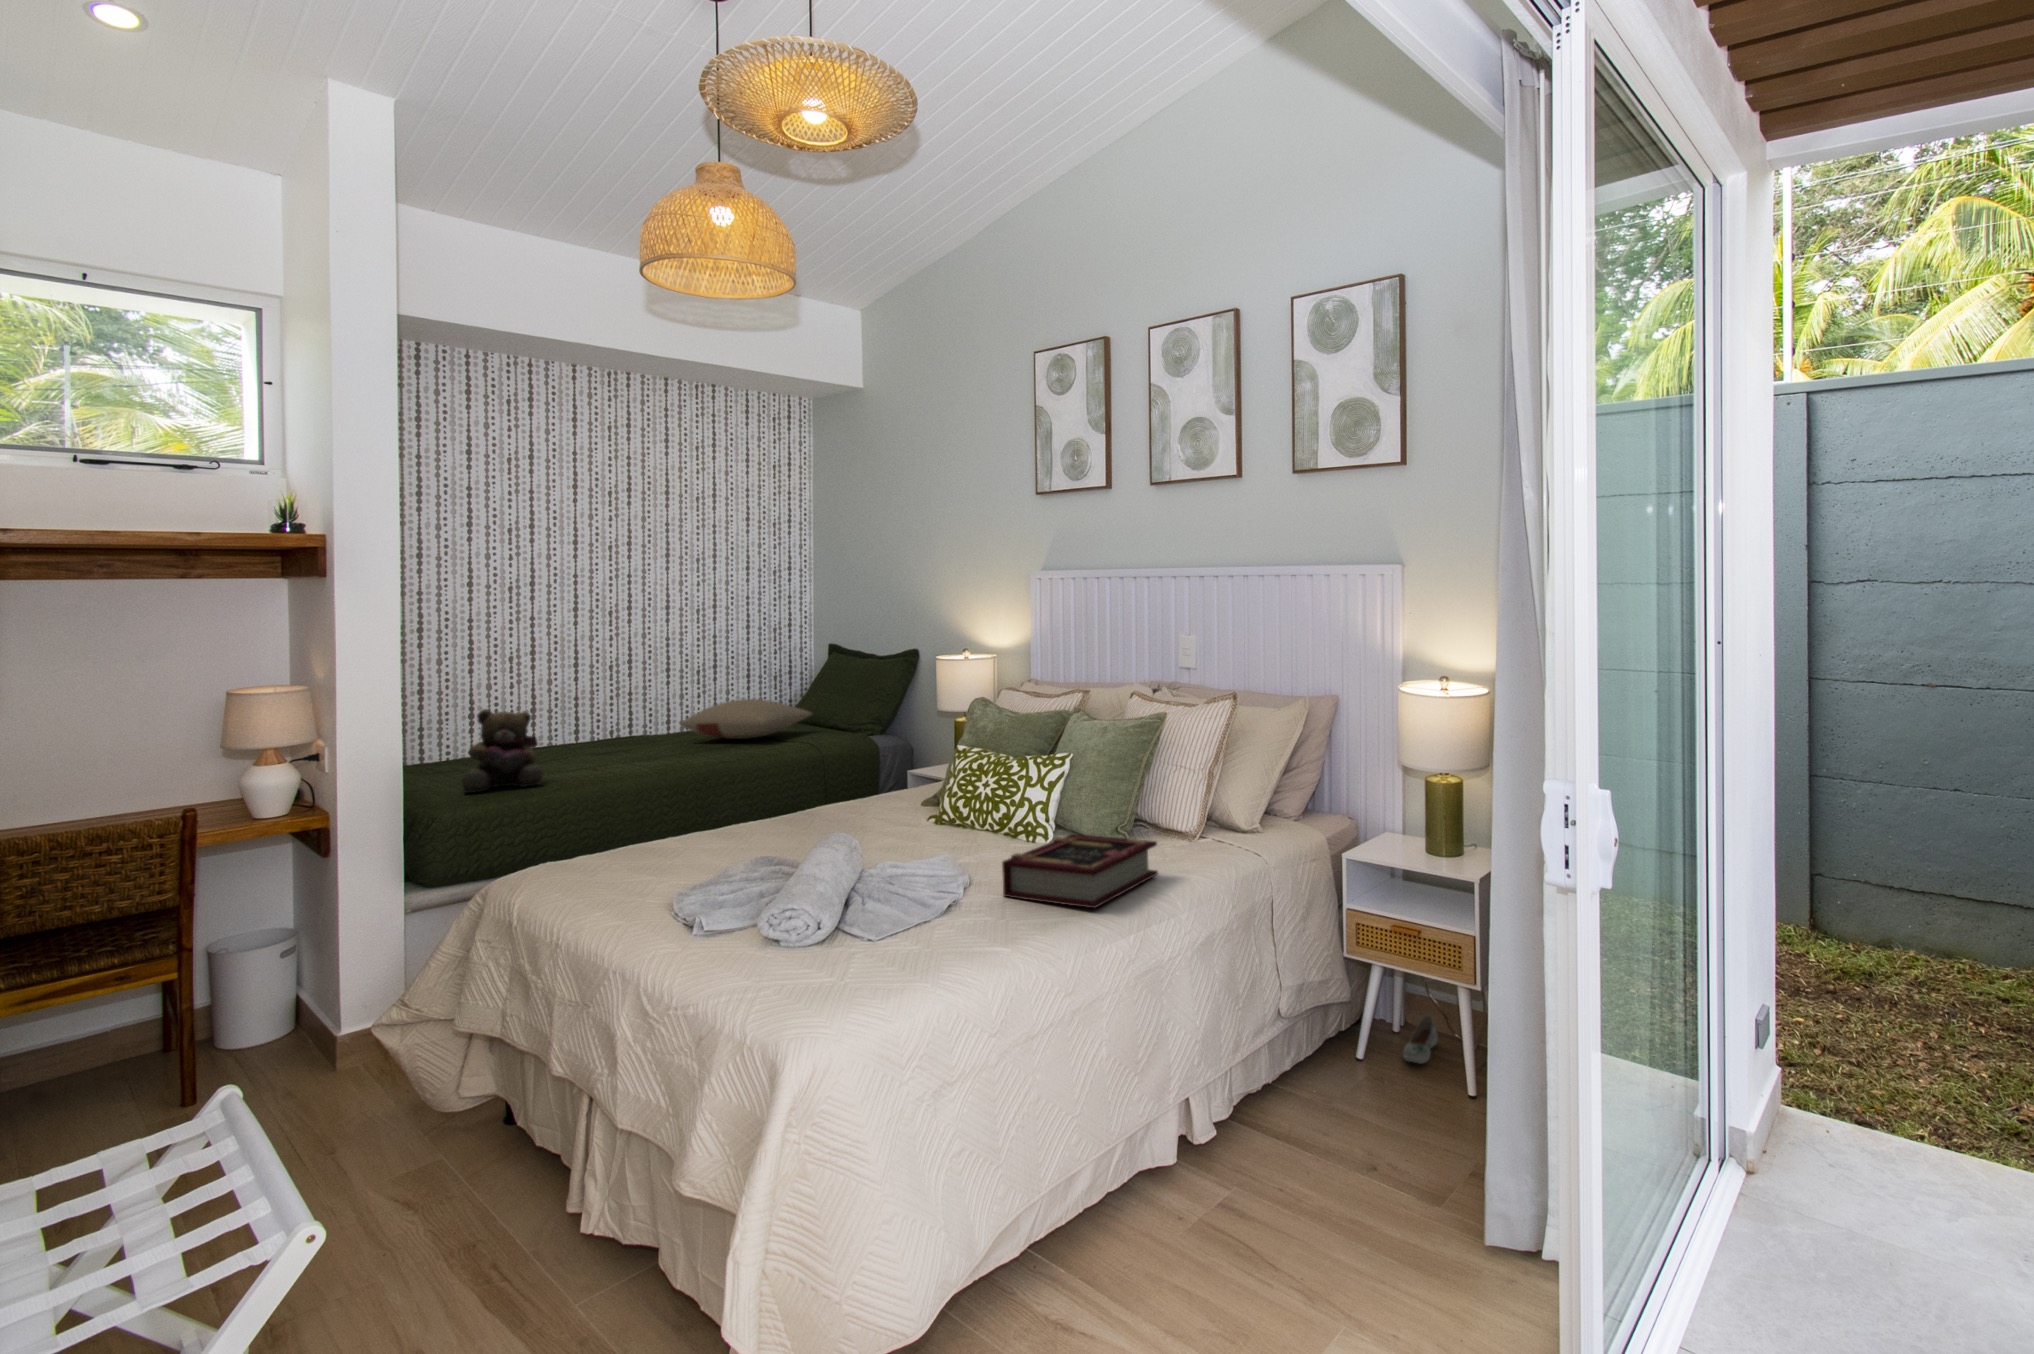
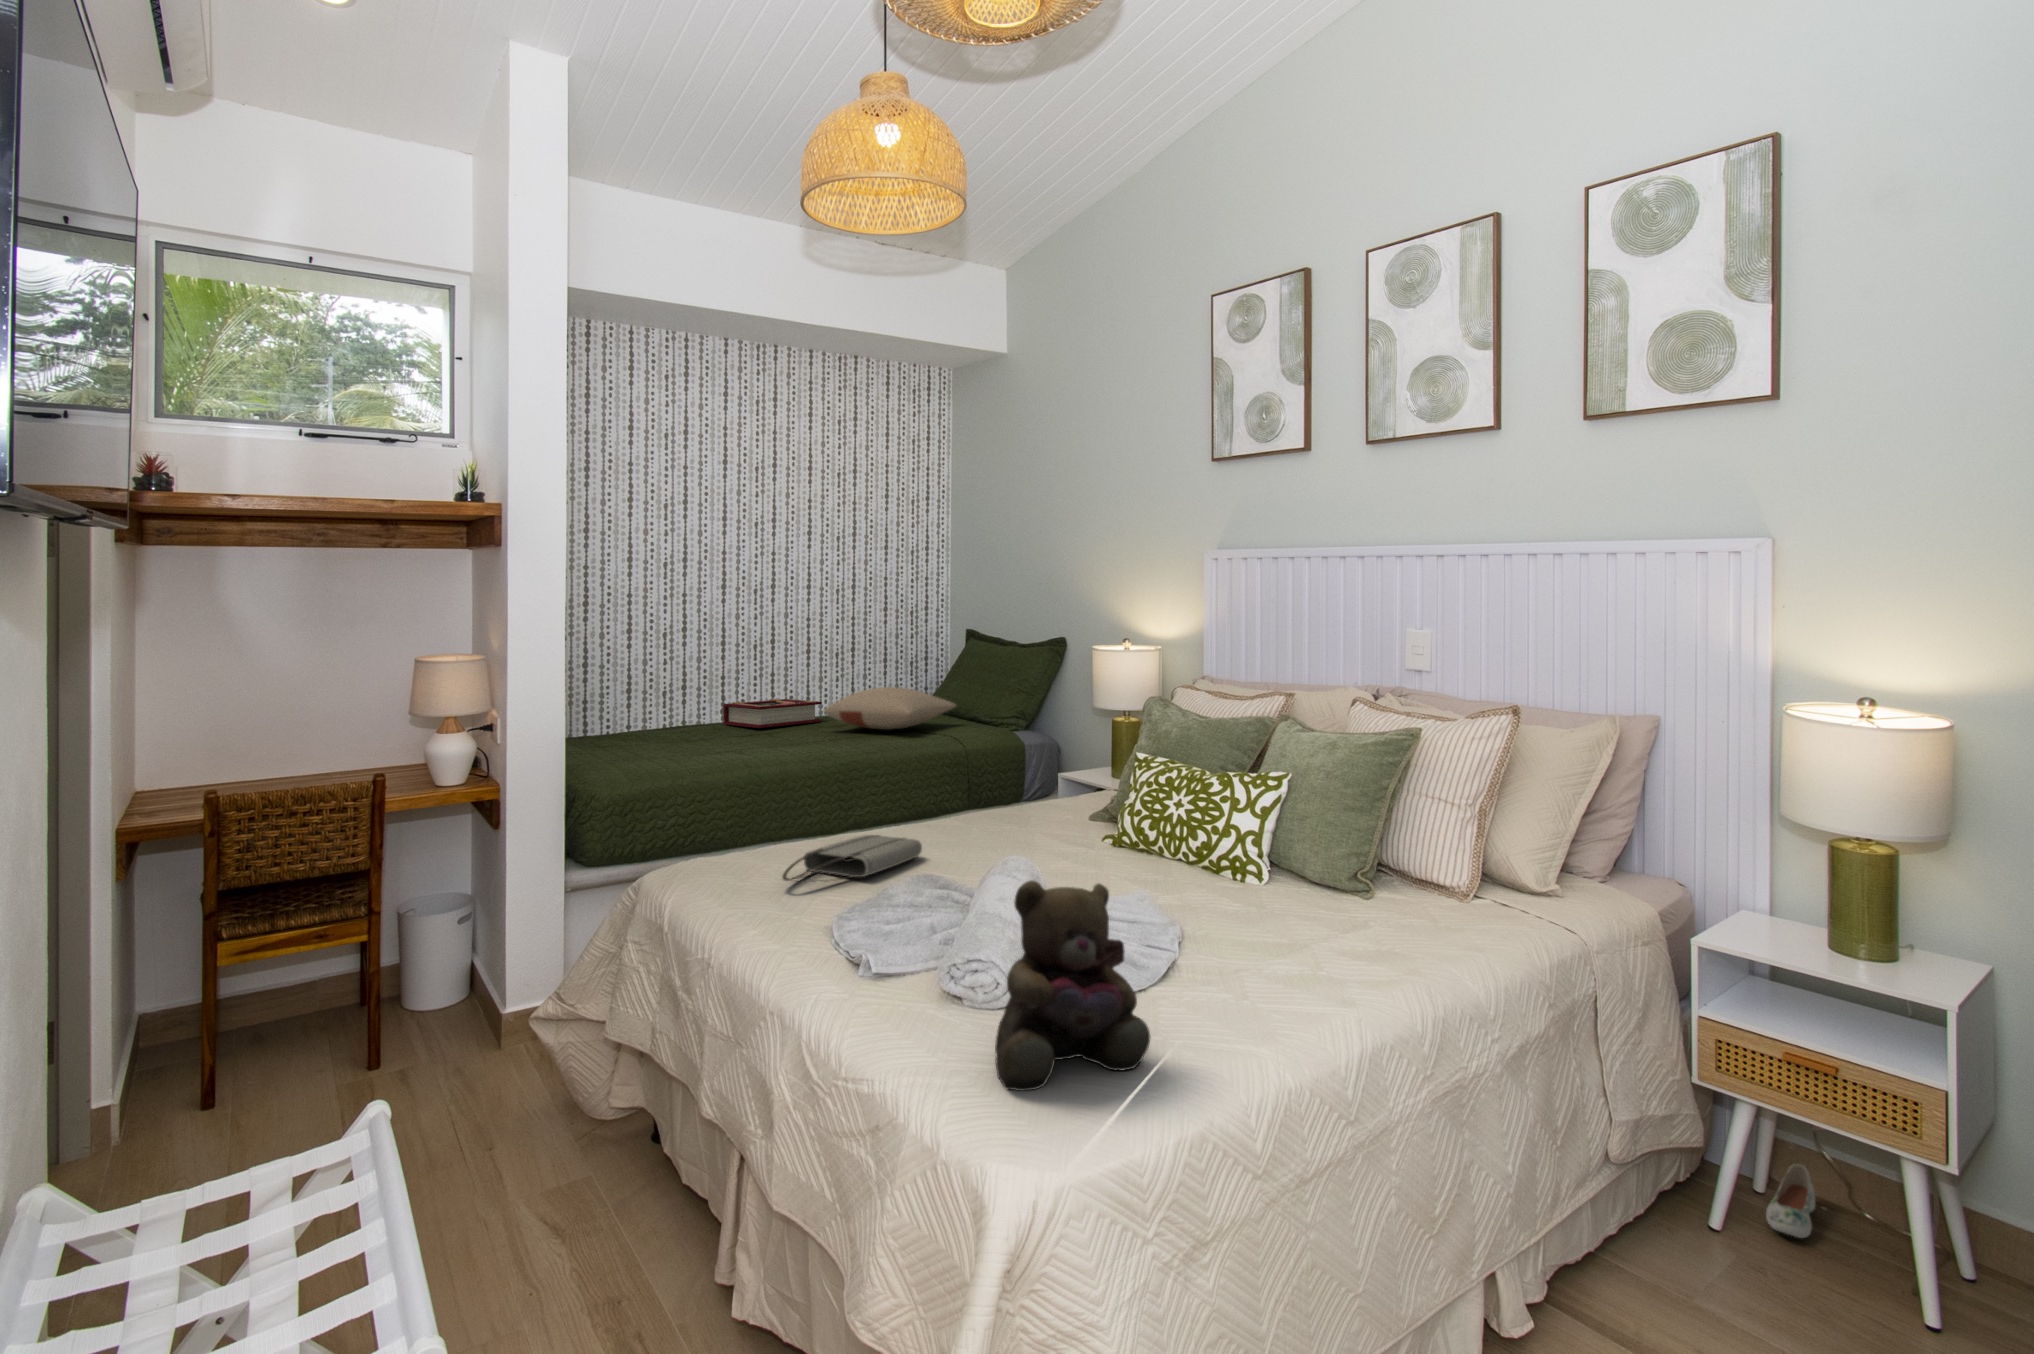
teddy bear: present [462,709,543,793] -> present [995,880,1150,1091]
tote bag: none [627,829,762,871] -> present [782,835,922,881]
book: present [1002,834,1158,908] -> present [724,699,822,728]

